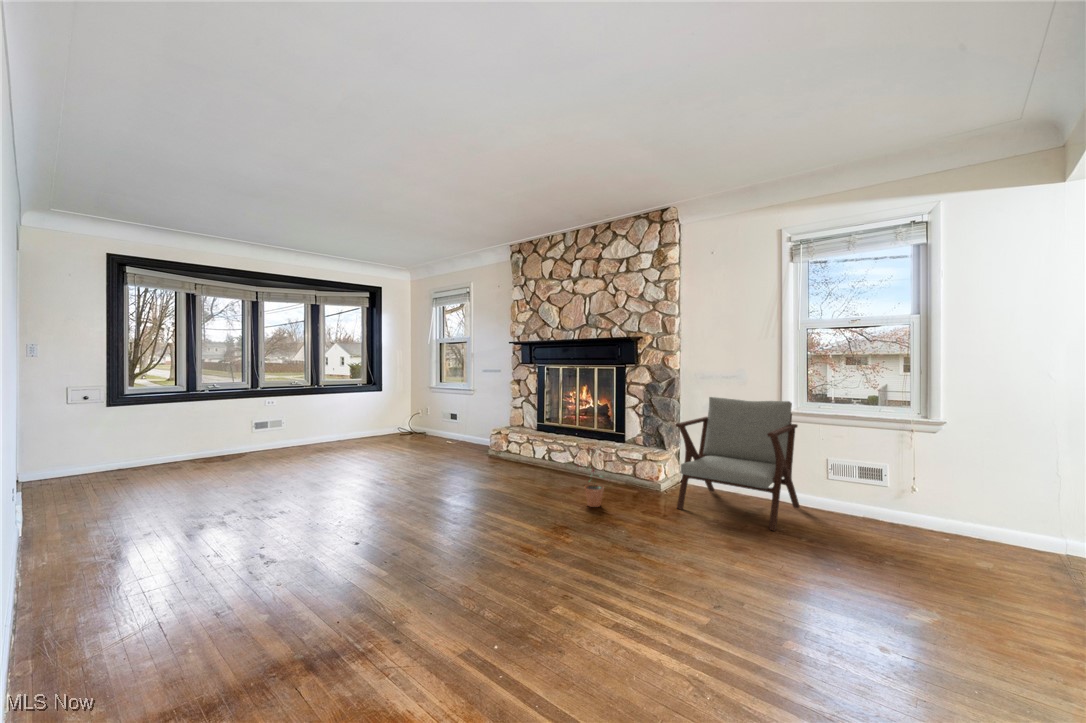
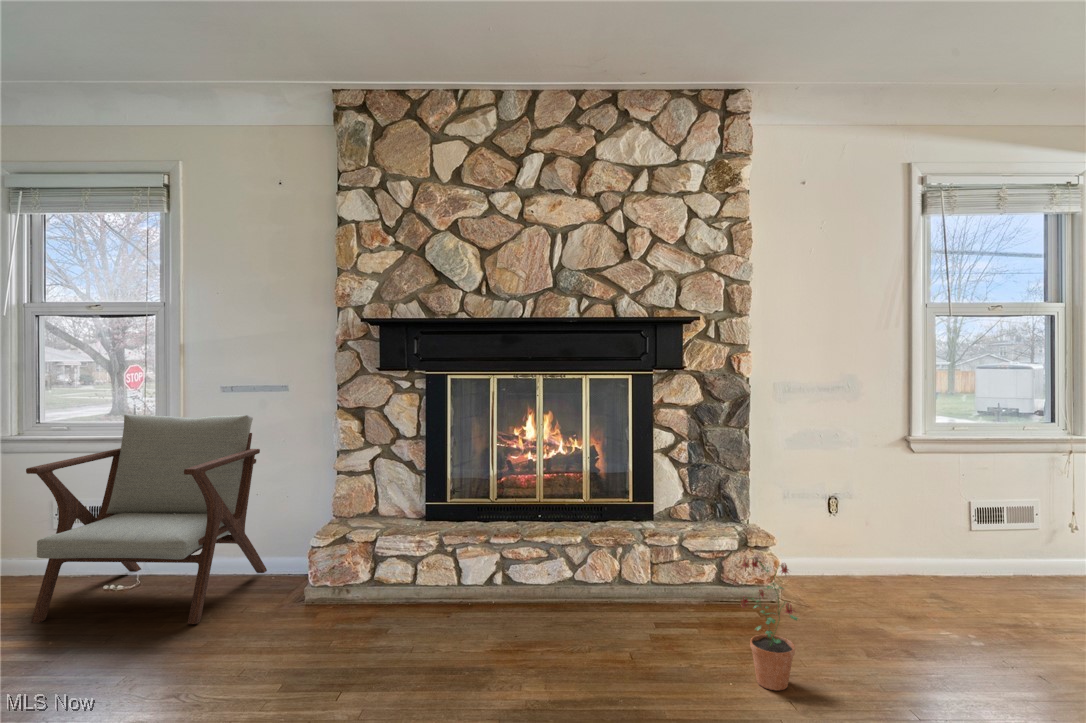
lounge chair: present [675,397,800,531] -> present [26,415,267,624]

